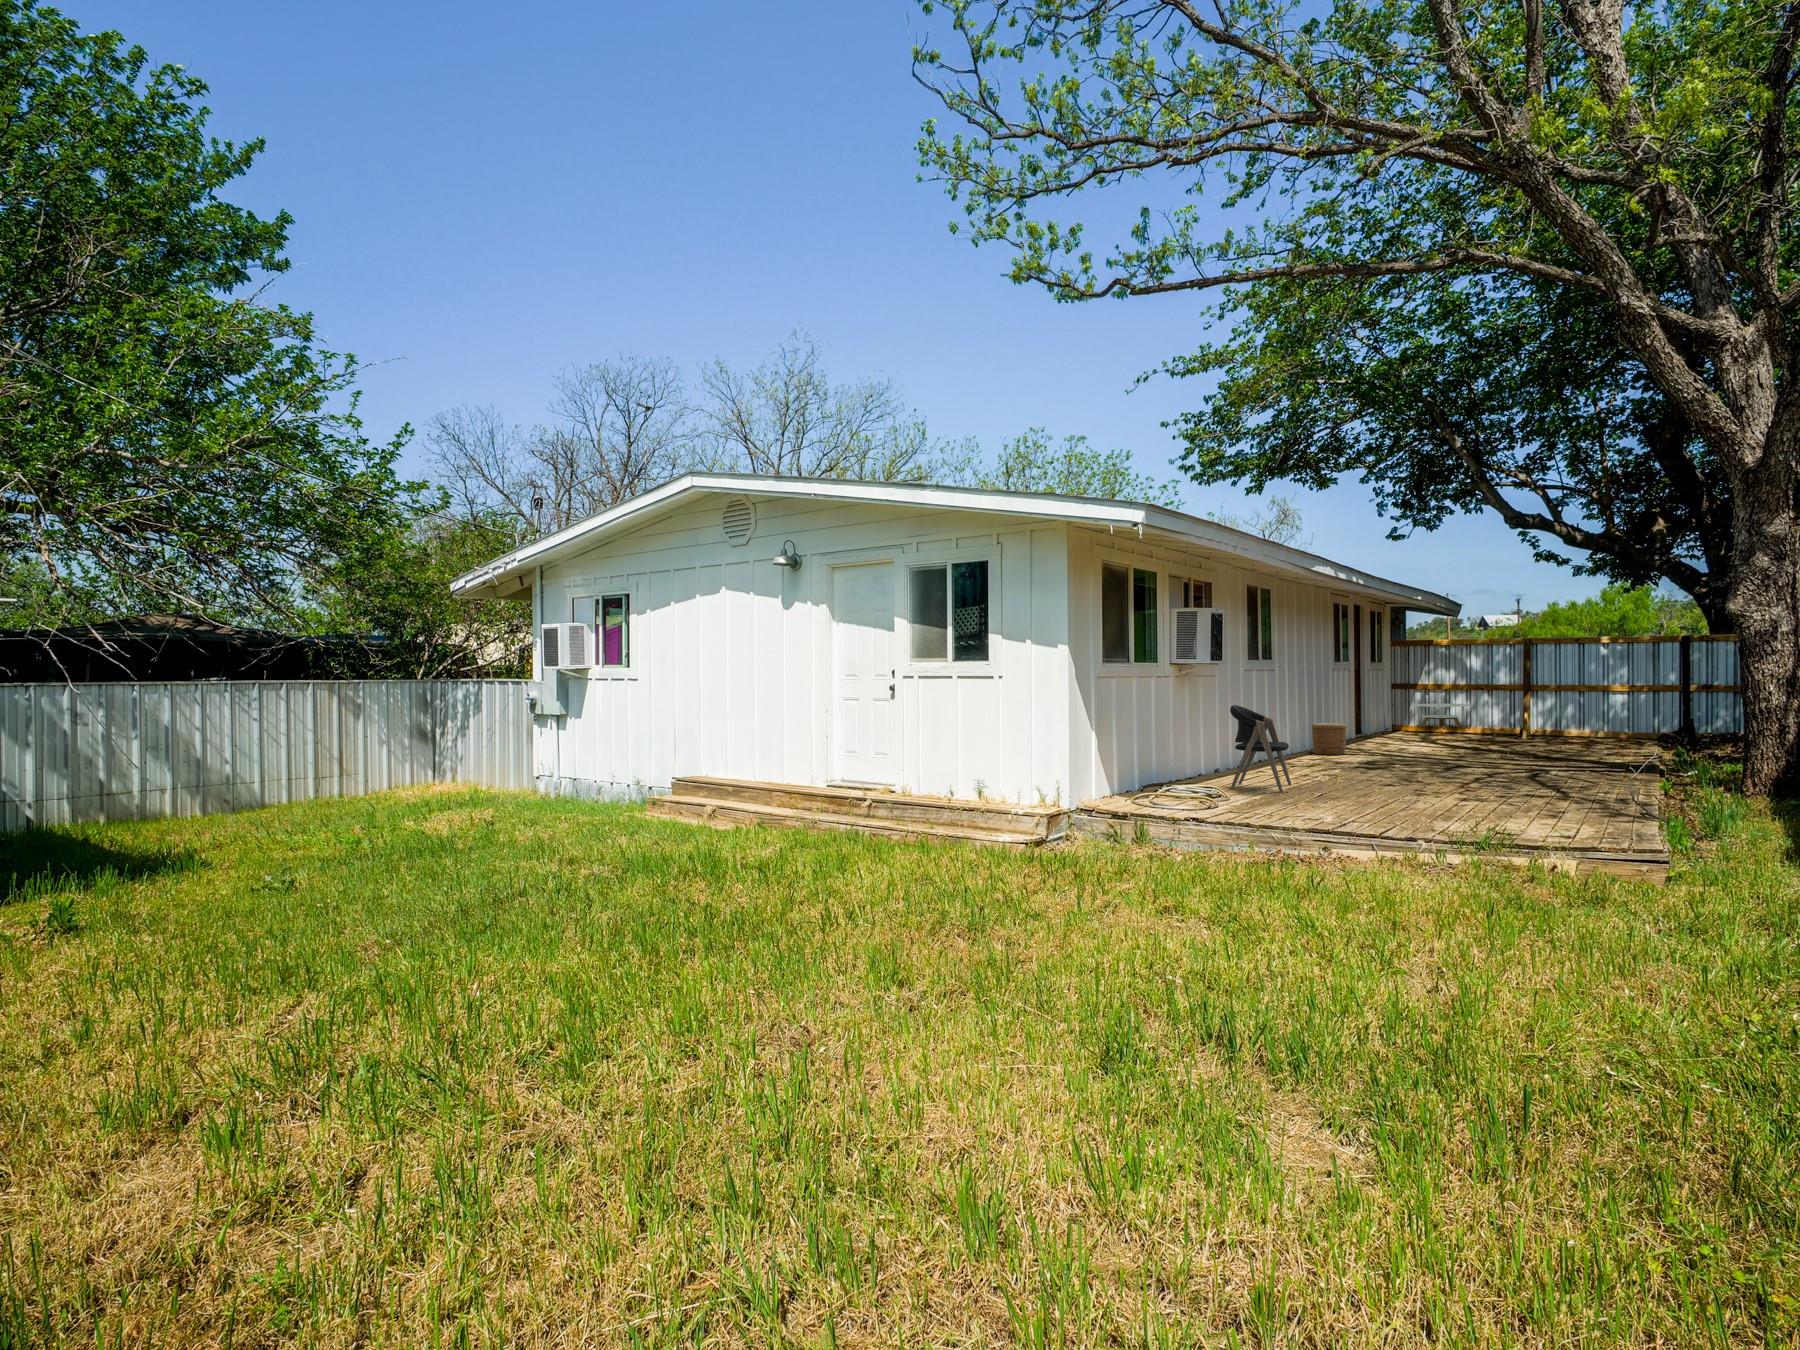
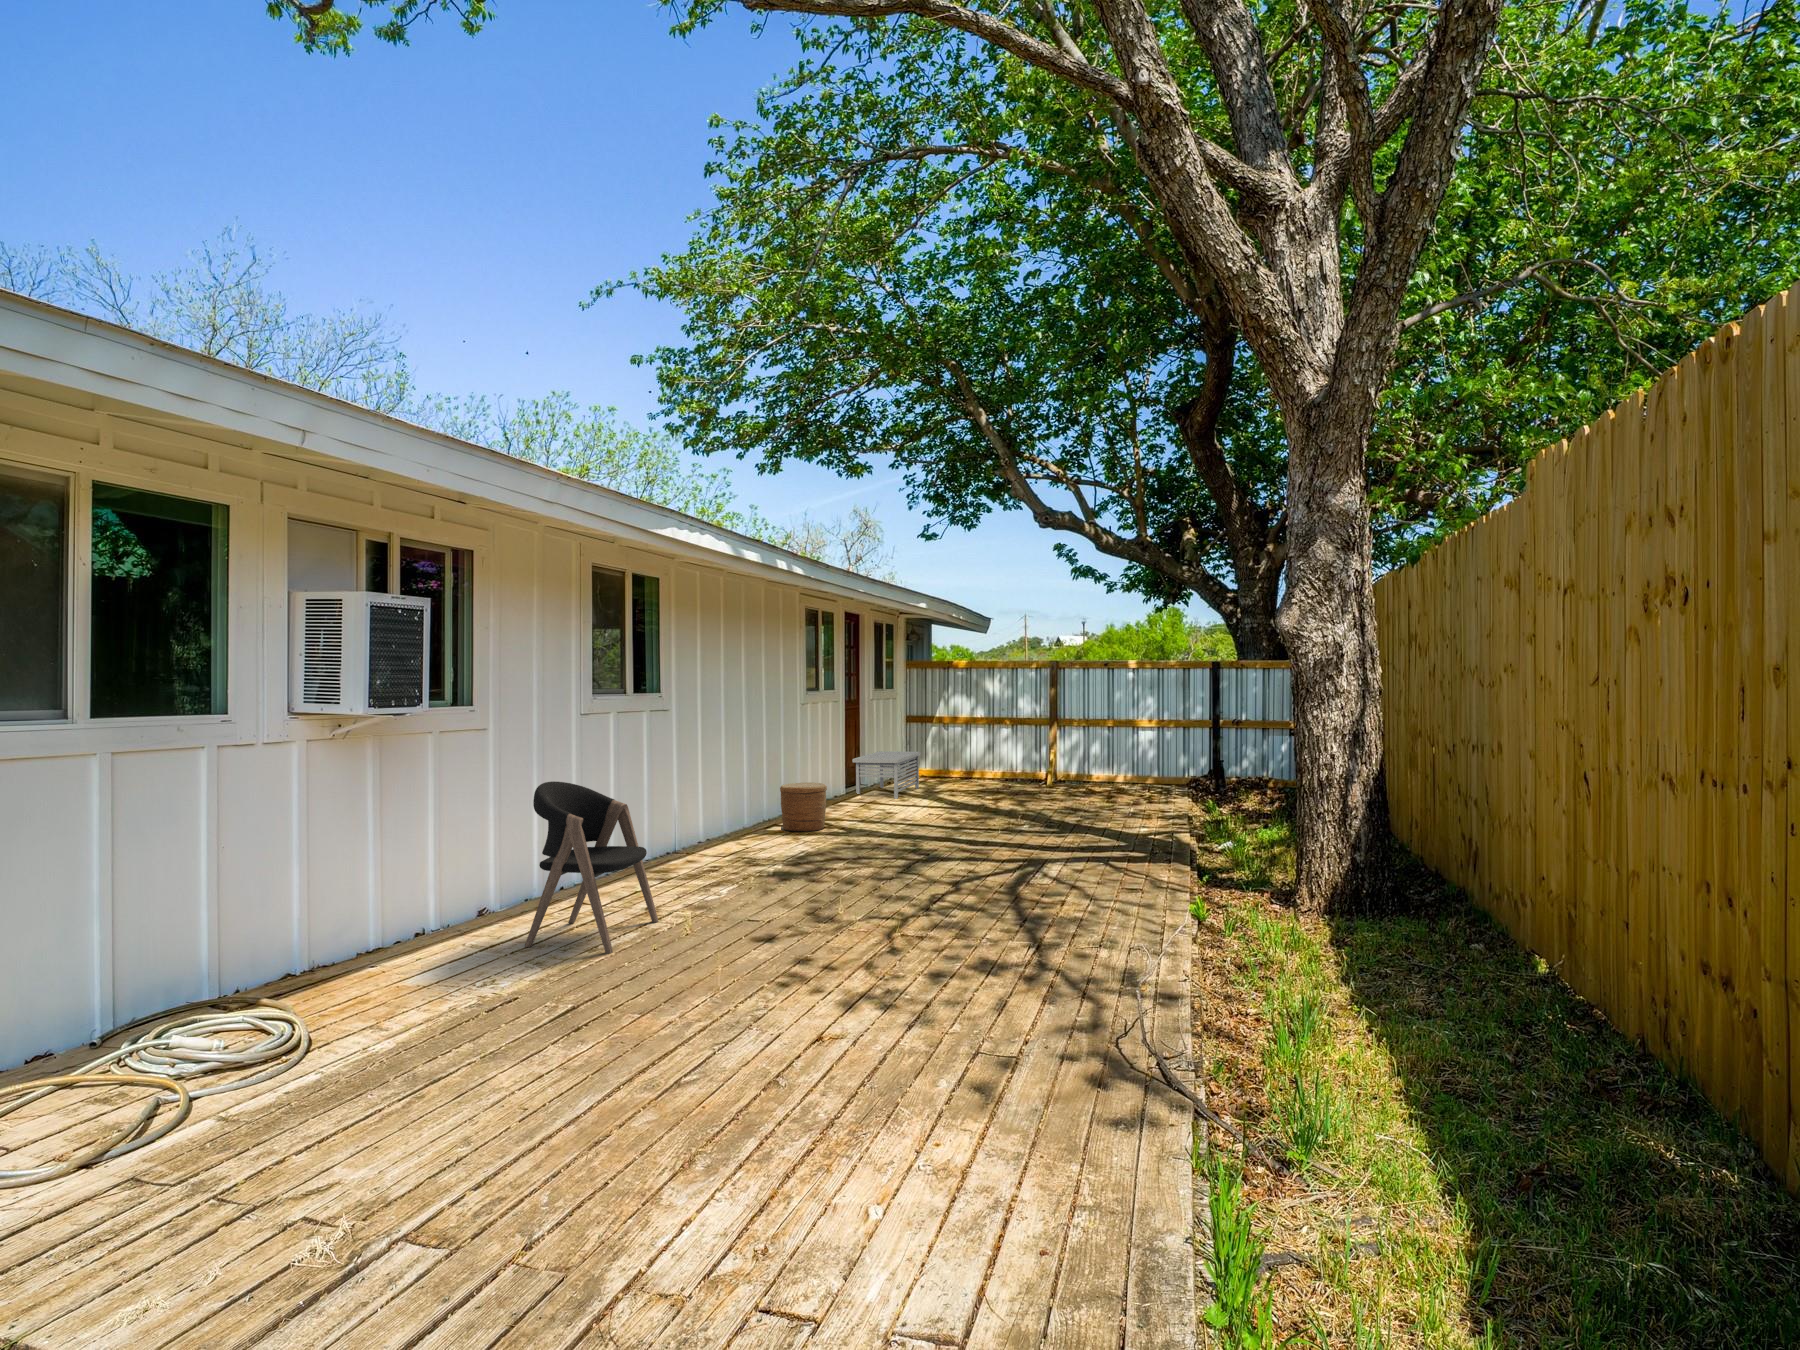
round table: present [1412,703,1472,728] -> none [947,741,1011,771]
storage bench: none [1346,708,1398,742] -> present [852,751,921,799]

